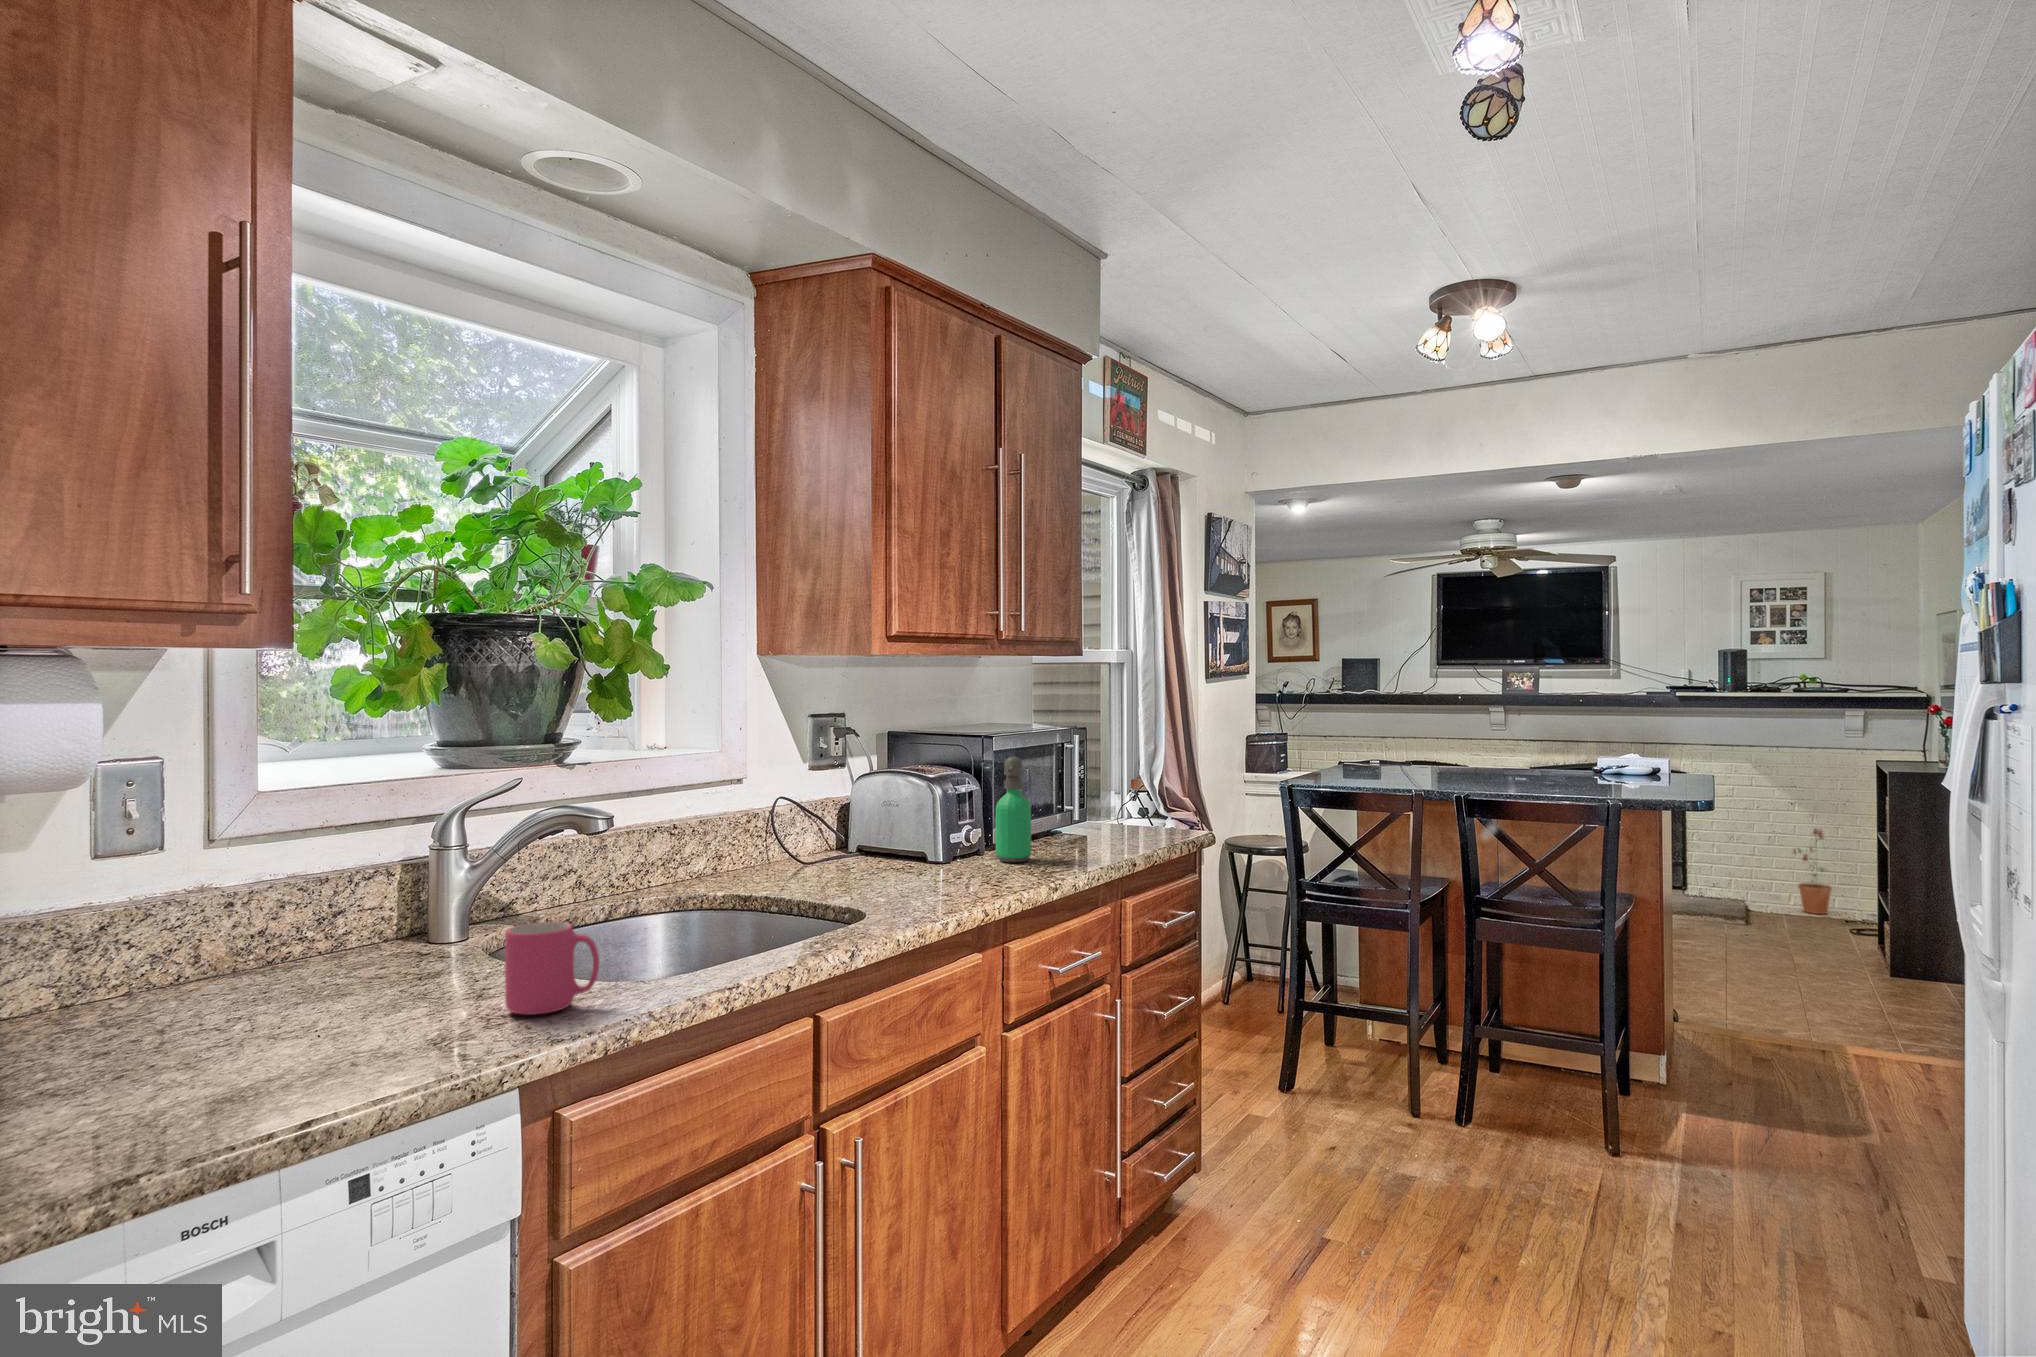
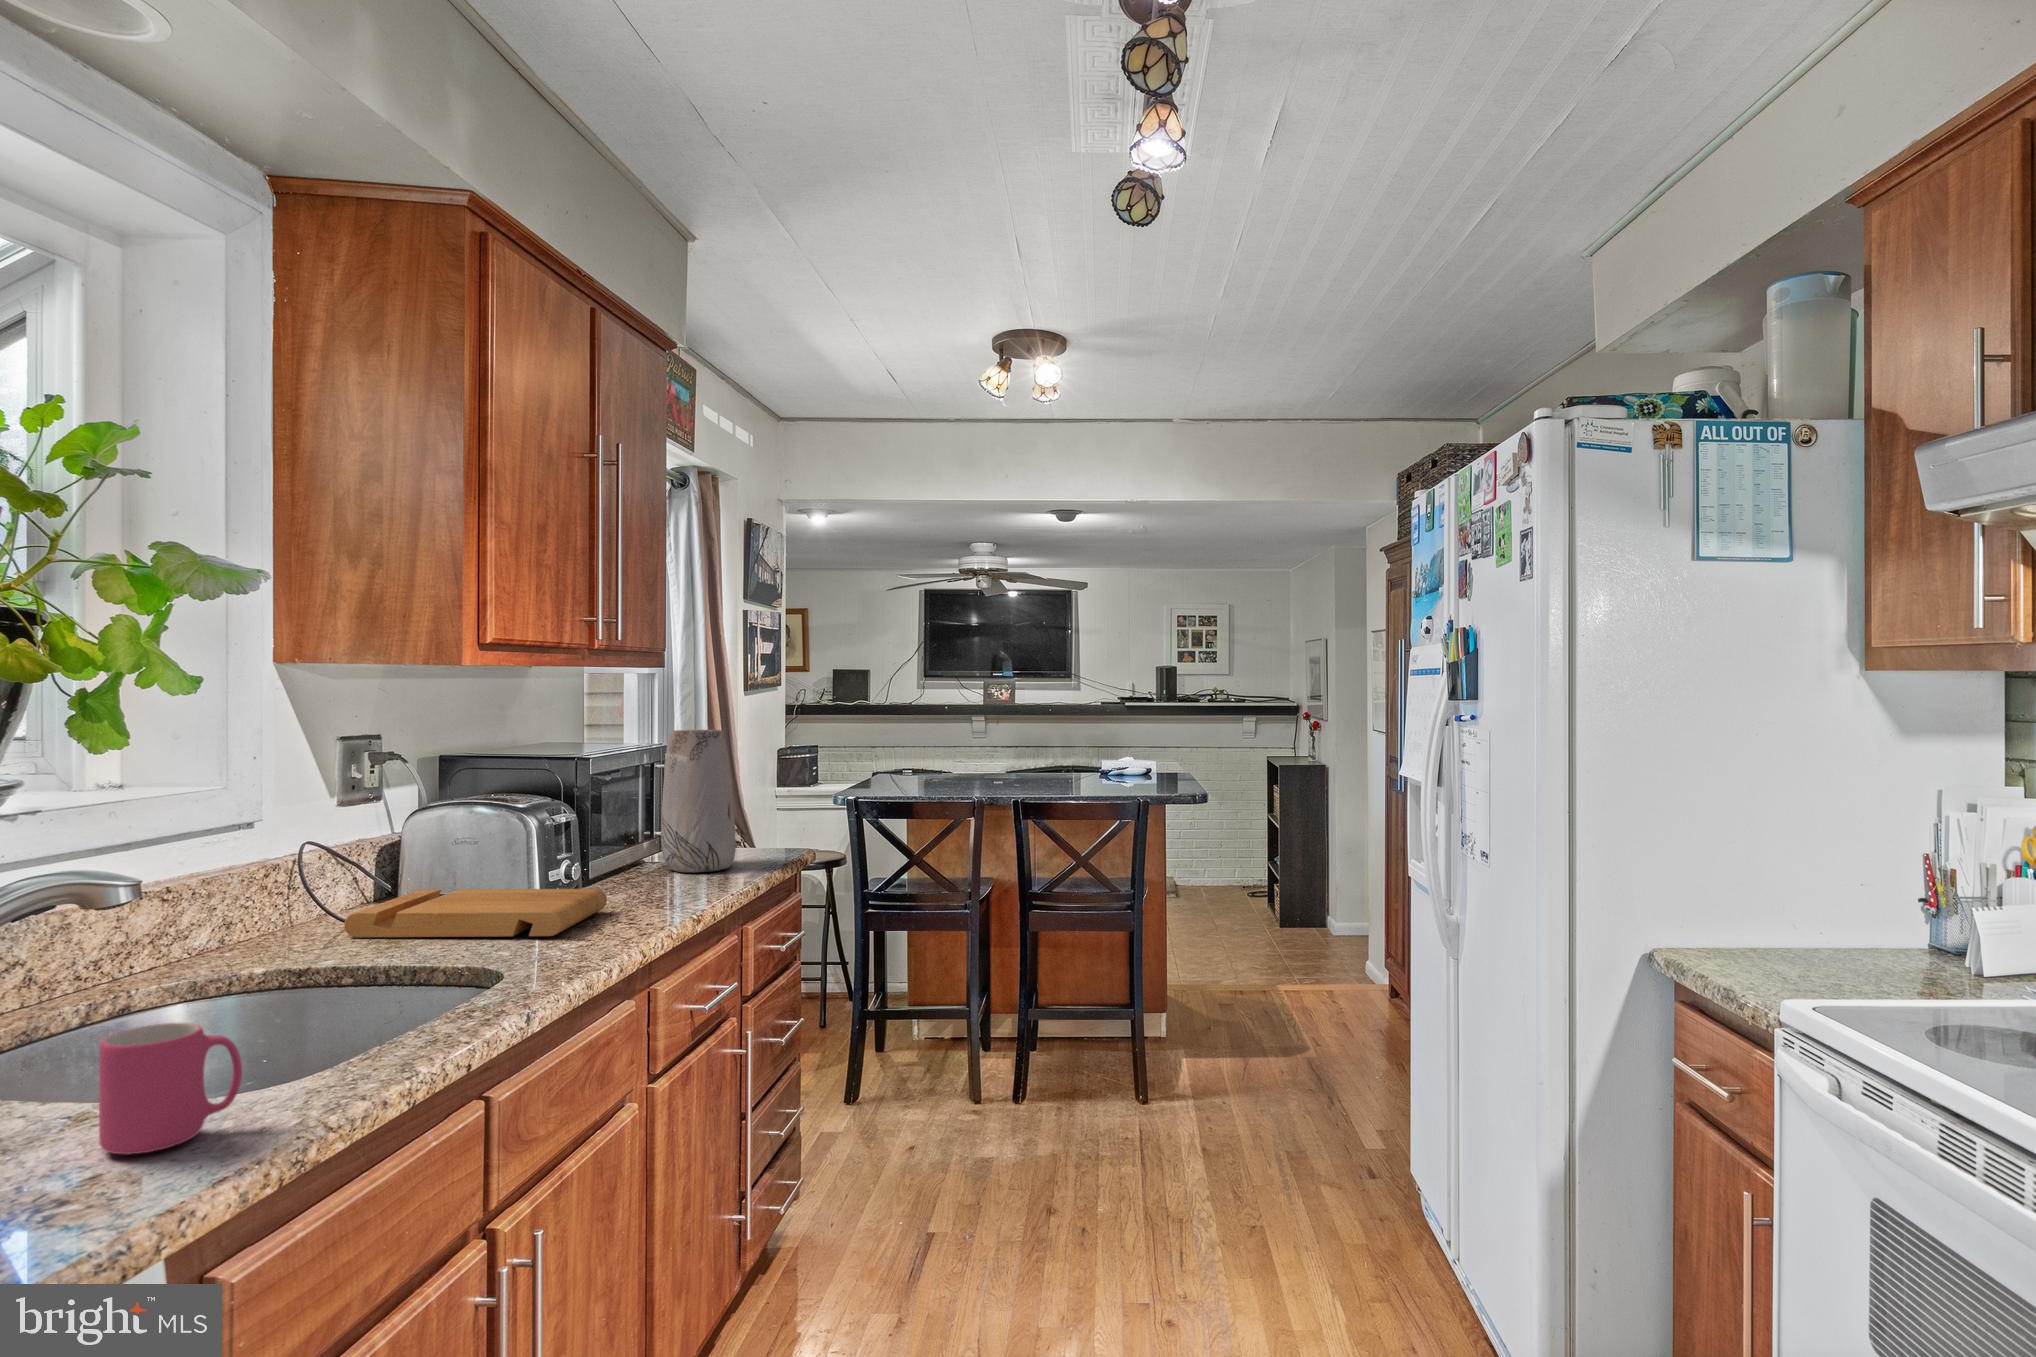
vase: none [1059,714,1126,847] -> present [661,730,736,872]
soap dispenser: present [996,757,1031,862] -> none [607,779,648,895]
potted plant: present [1793,829,1832,914] -> none [1209,812,1238,883]
cutting board: none [774,844,983,891] -> present [344,889,607,937]

